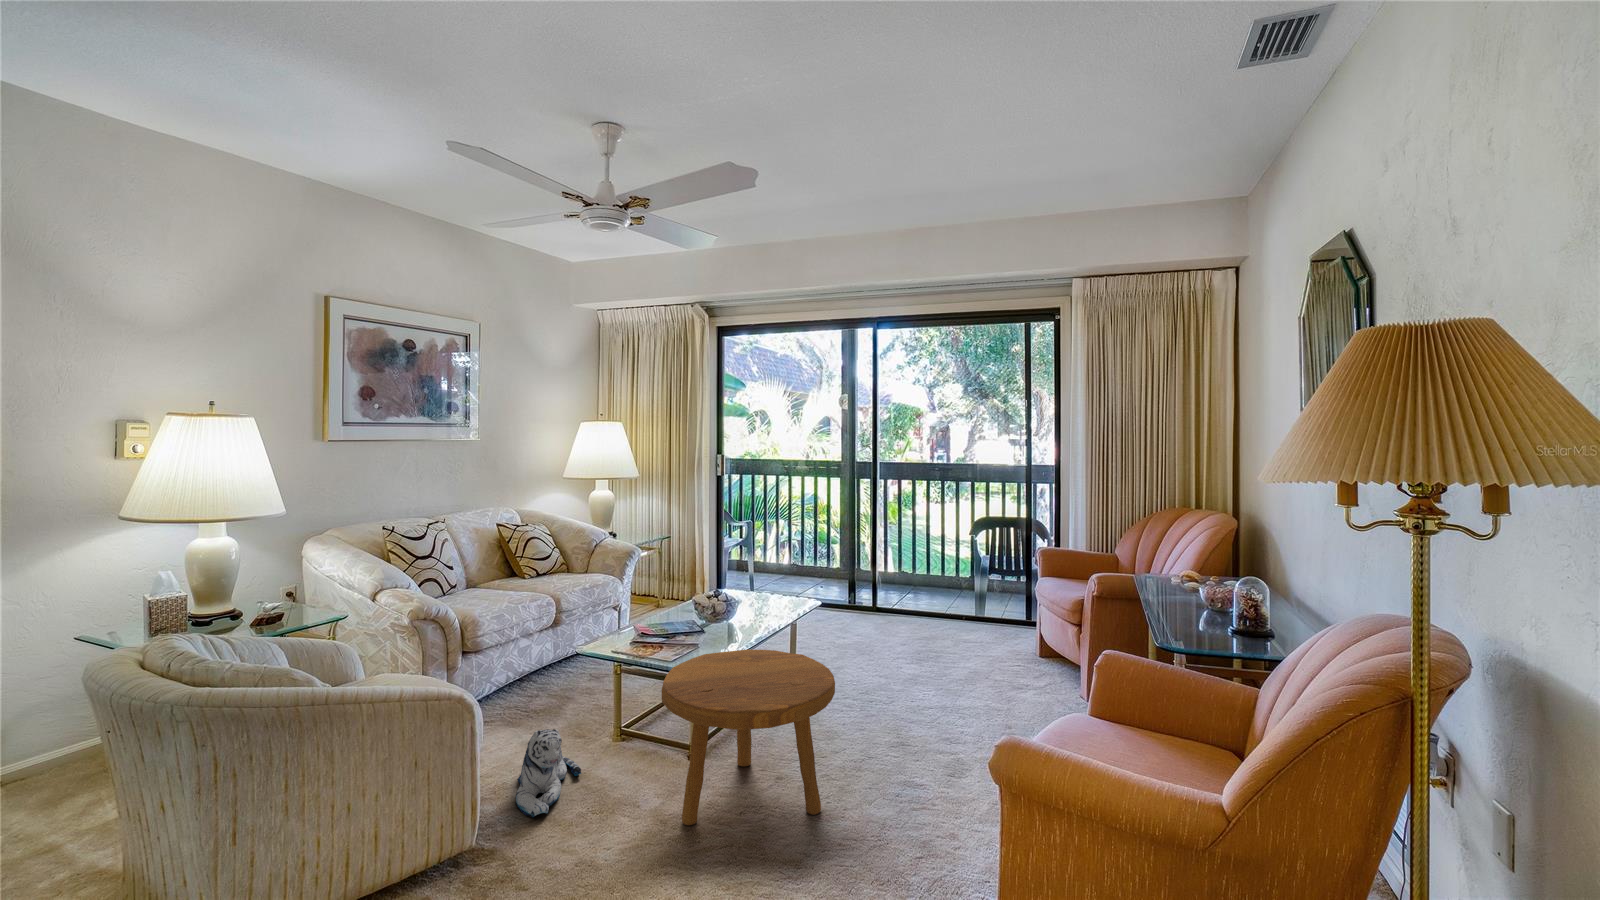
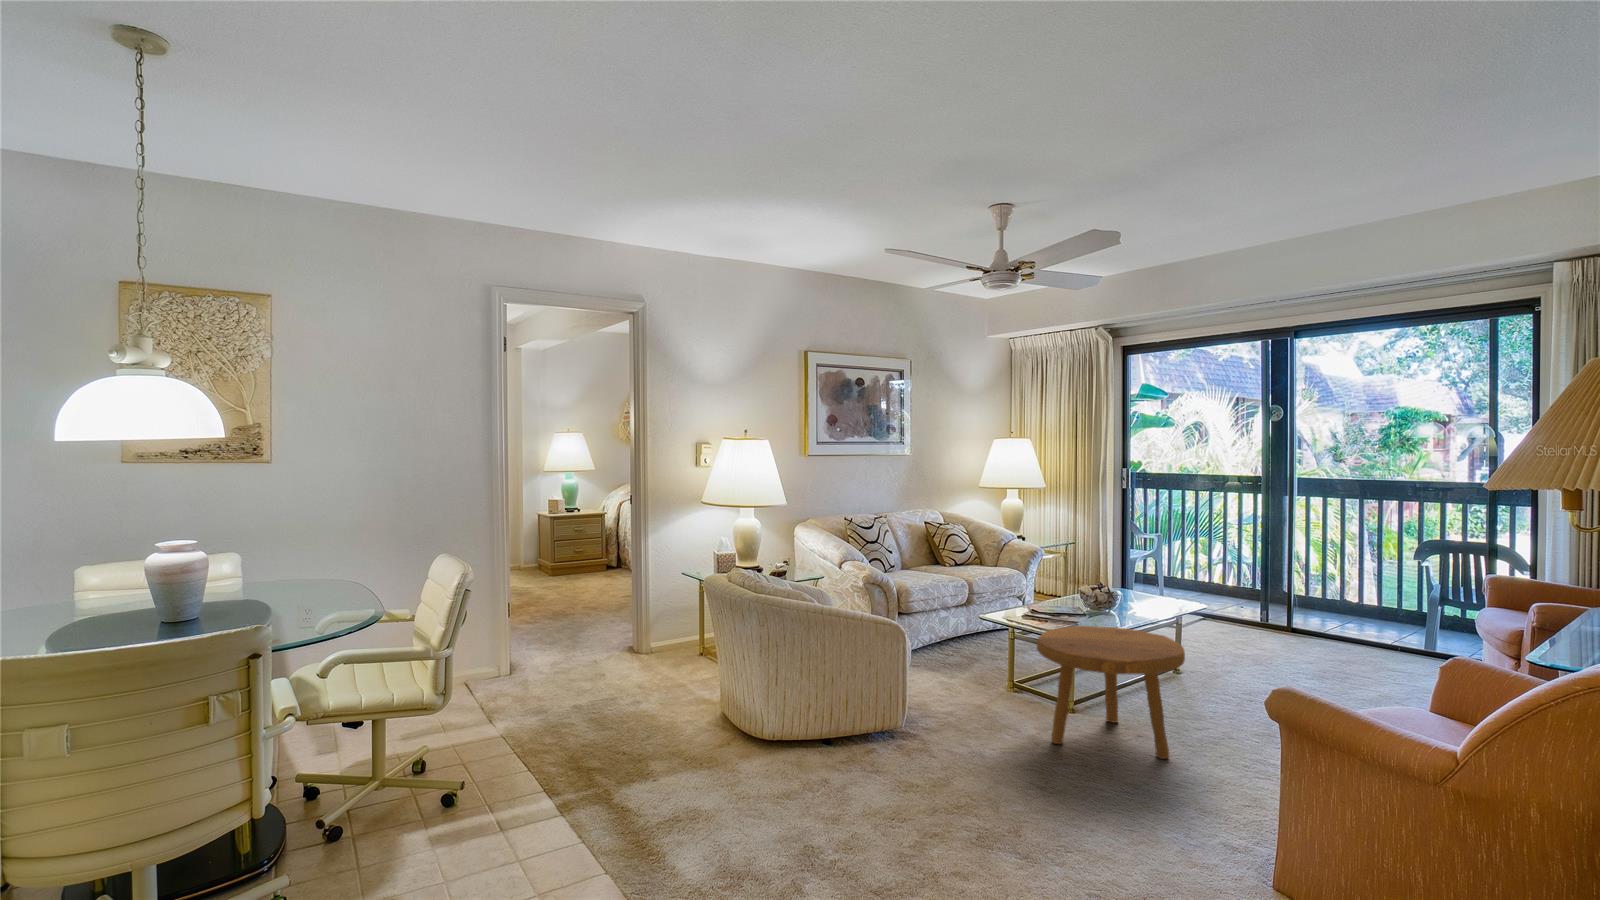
plush toy: present [515,729,581,817] -> none [934,662,981,719]

